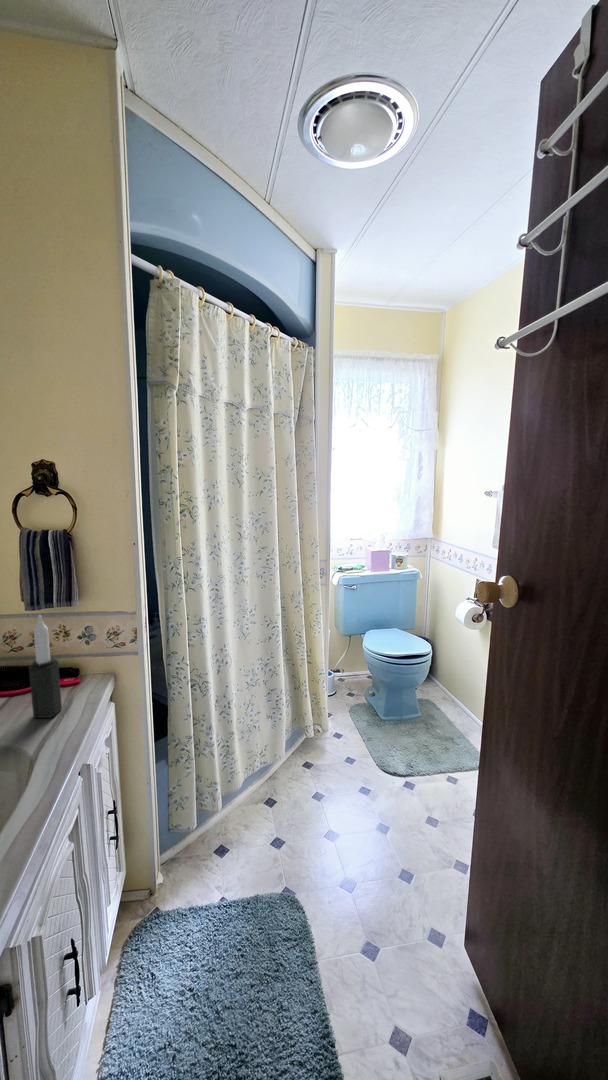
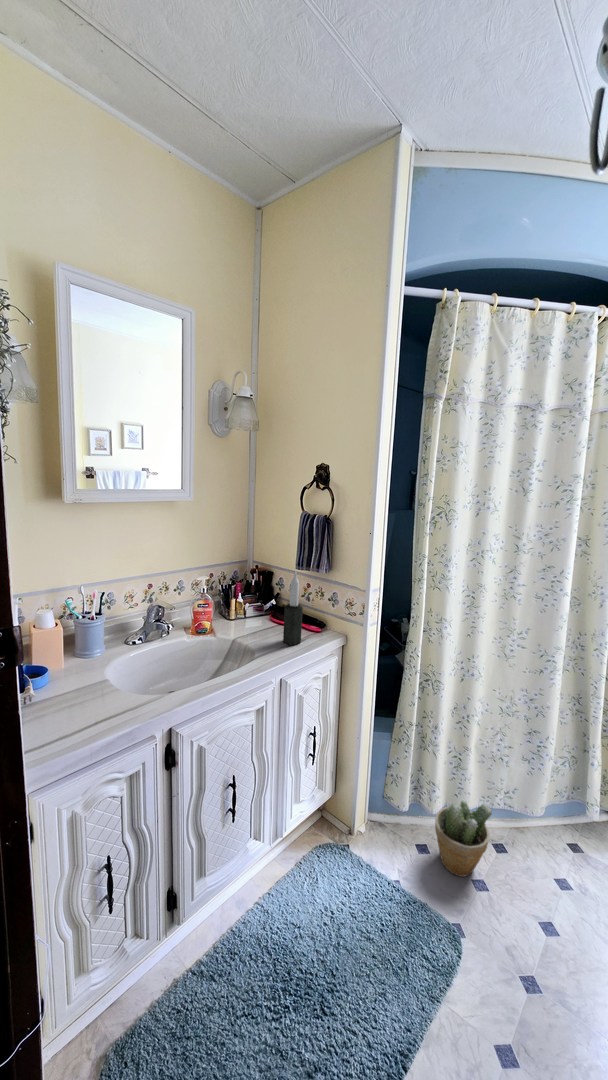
potted plant: none [230,768,280,850] -> present [435,801,492,877]

